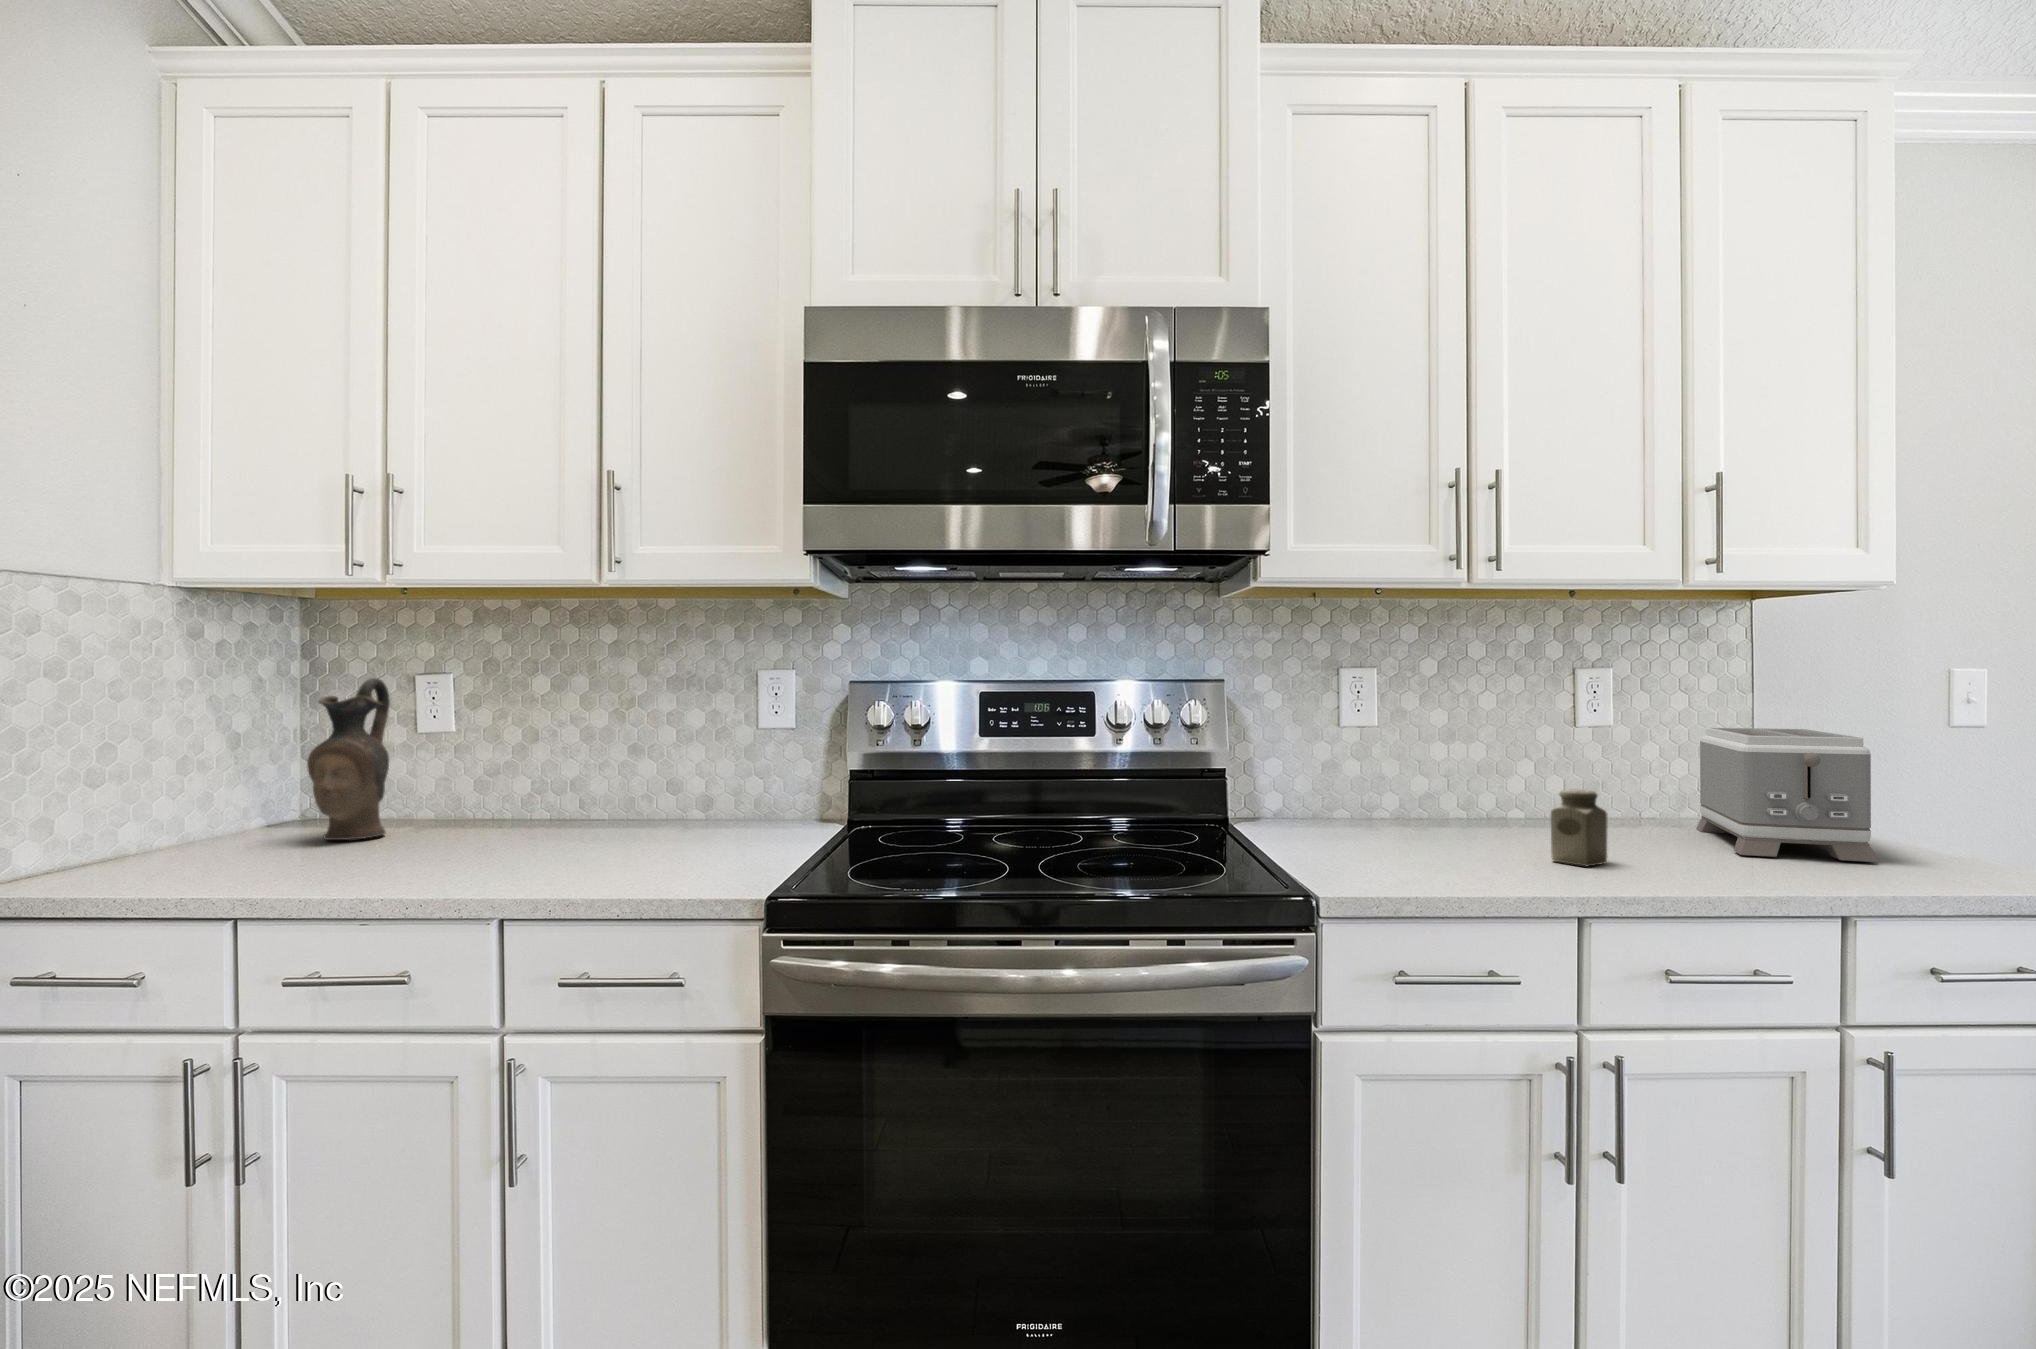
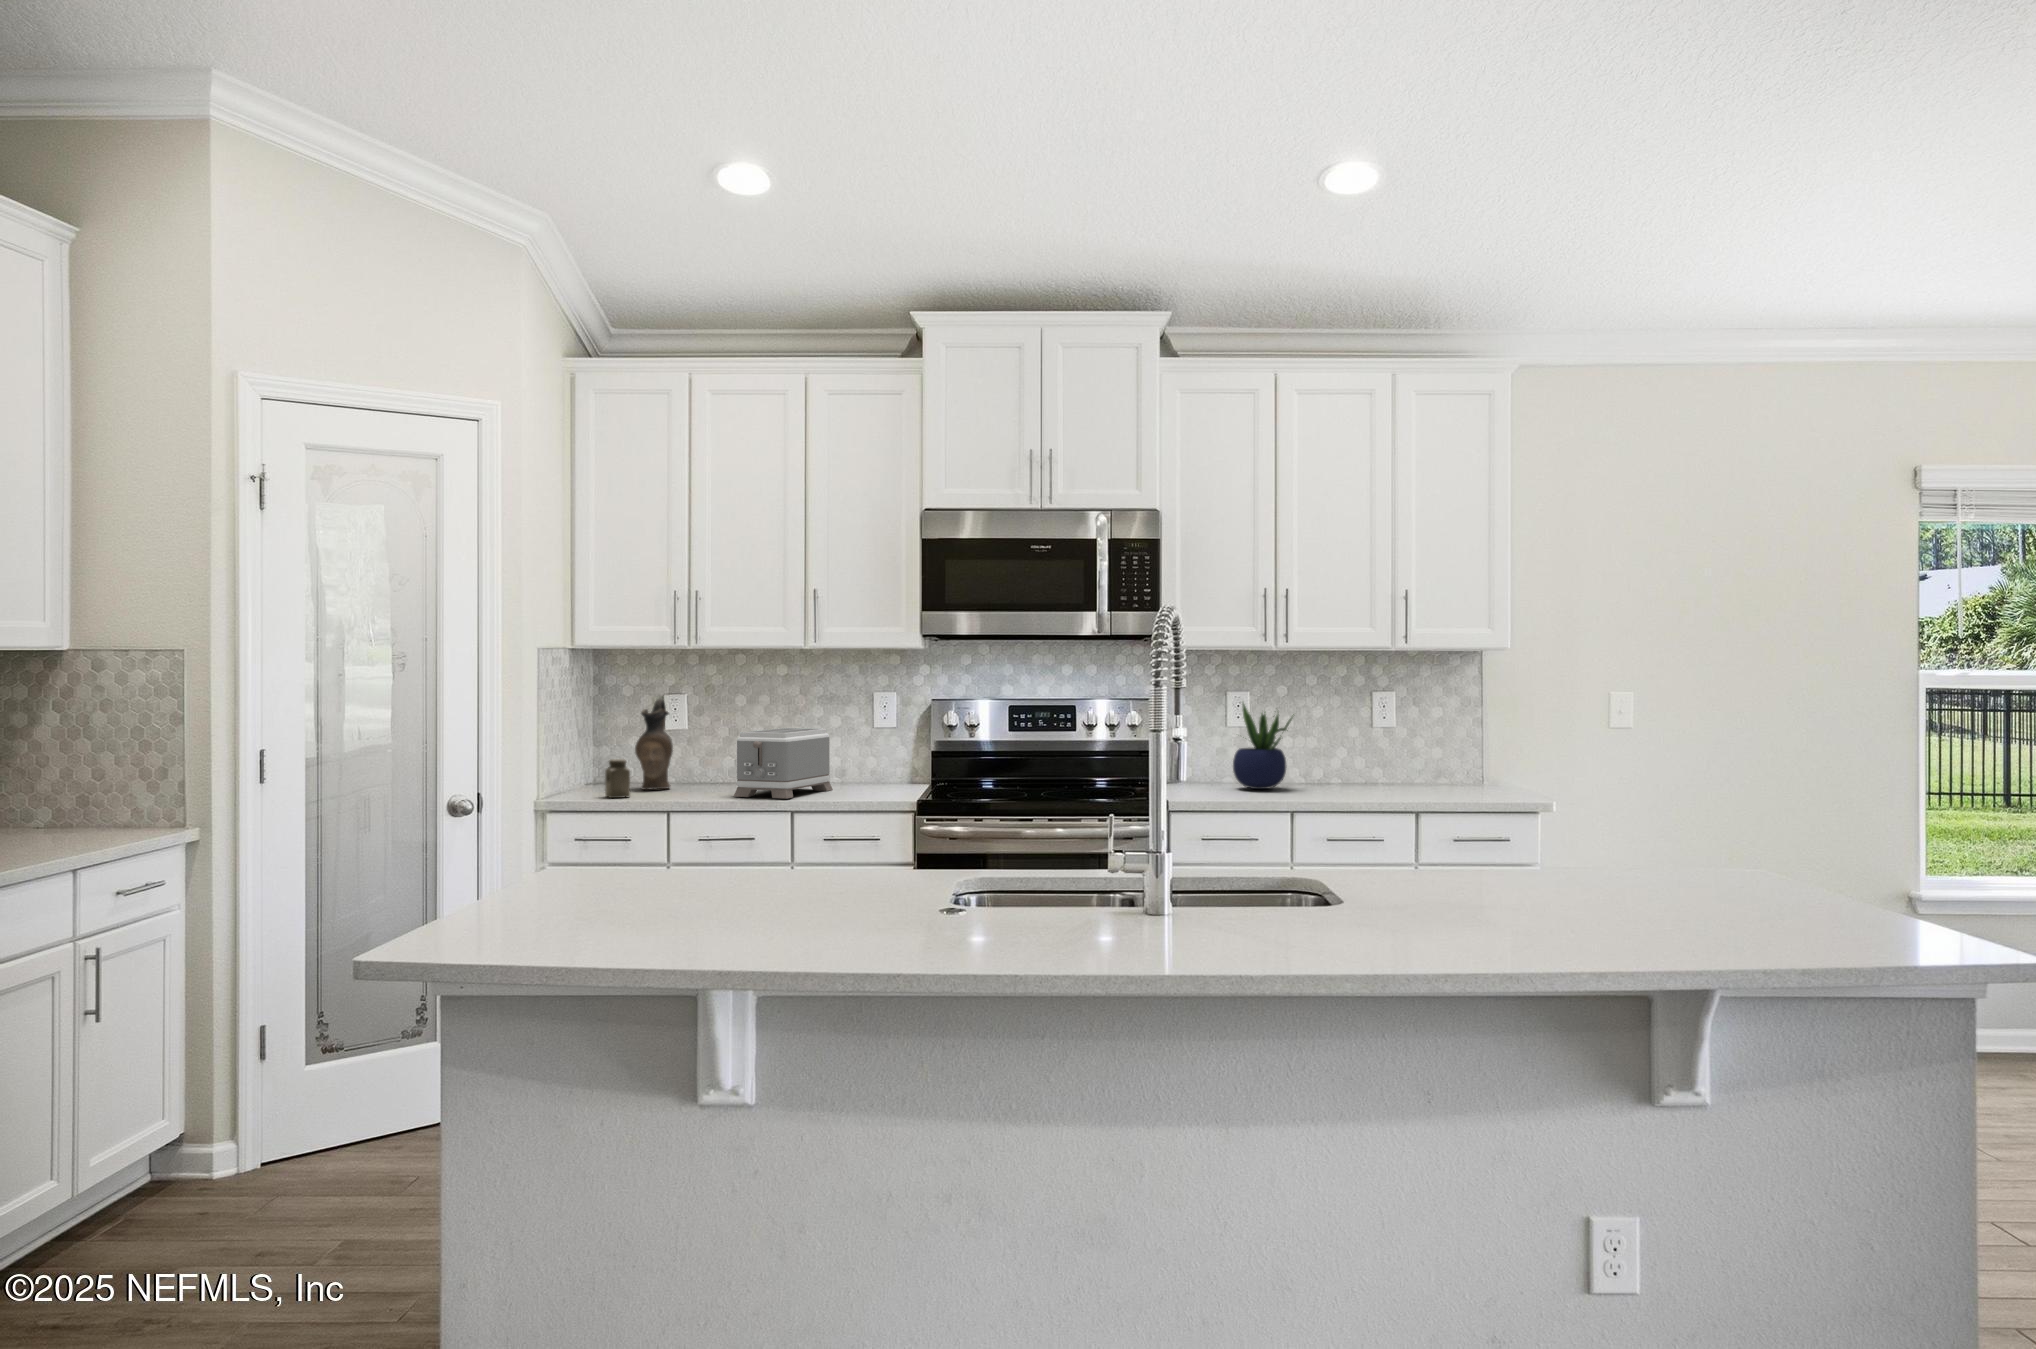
potted plant: none [1374,678,1491,839] -> present [1233,703,1294,789]
toaster: present [1696,728,1878,862] -> present [734,728,833,799]
salt shaker: present [1551,789,1607,867] -> present [605,759,630,798]

